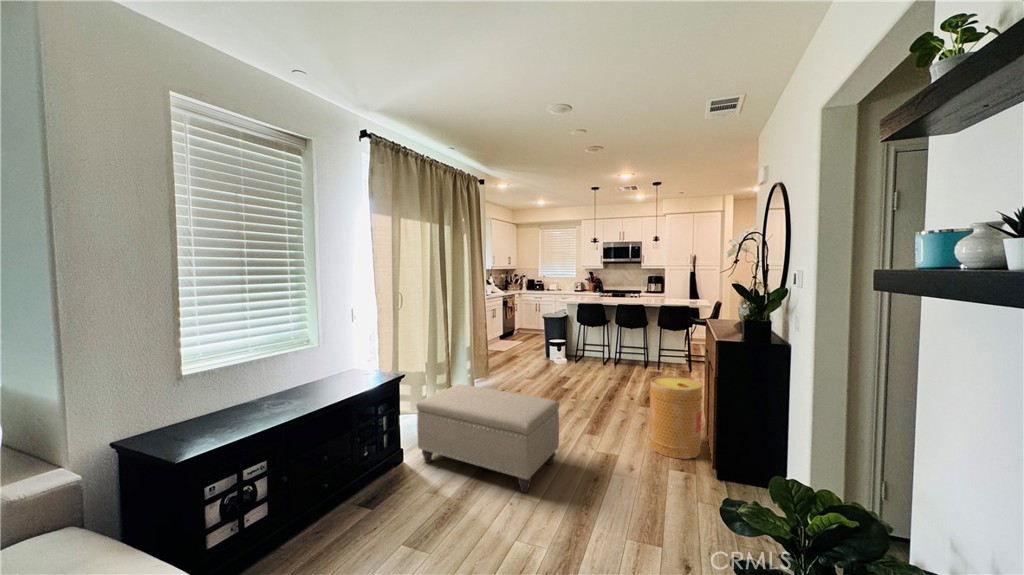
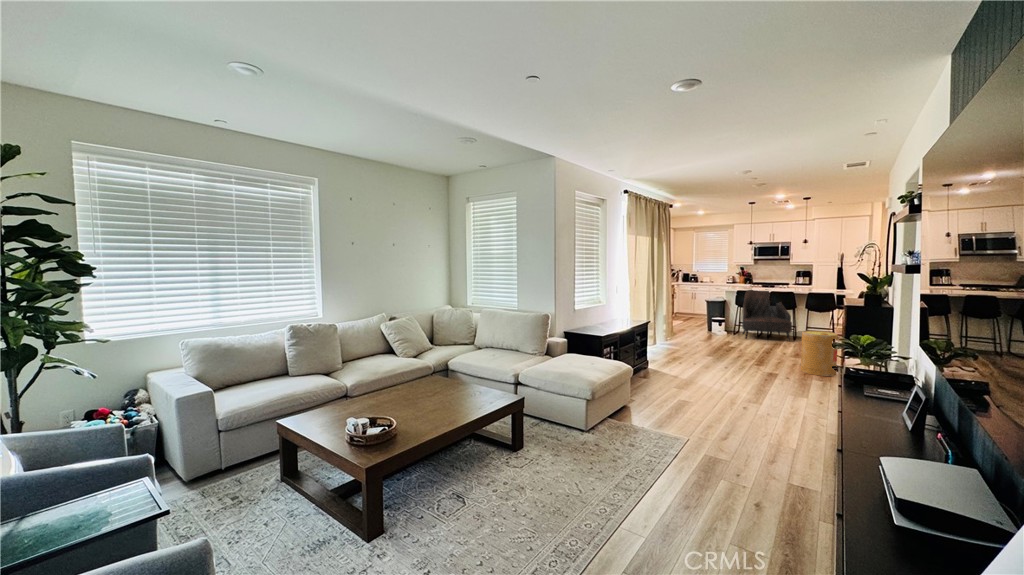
armchair: none [584,301,642,373] -> present [742,289,792,341]
ottoman: present [416,384,559,492] -> none [660,330,744,379]

